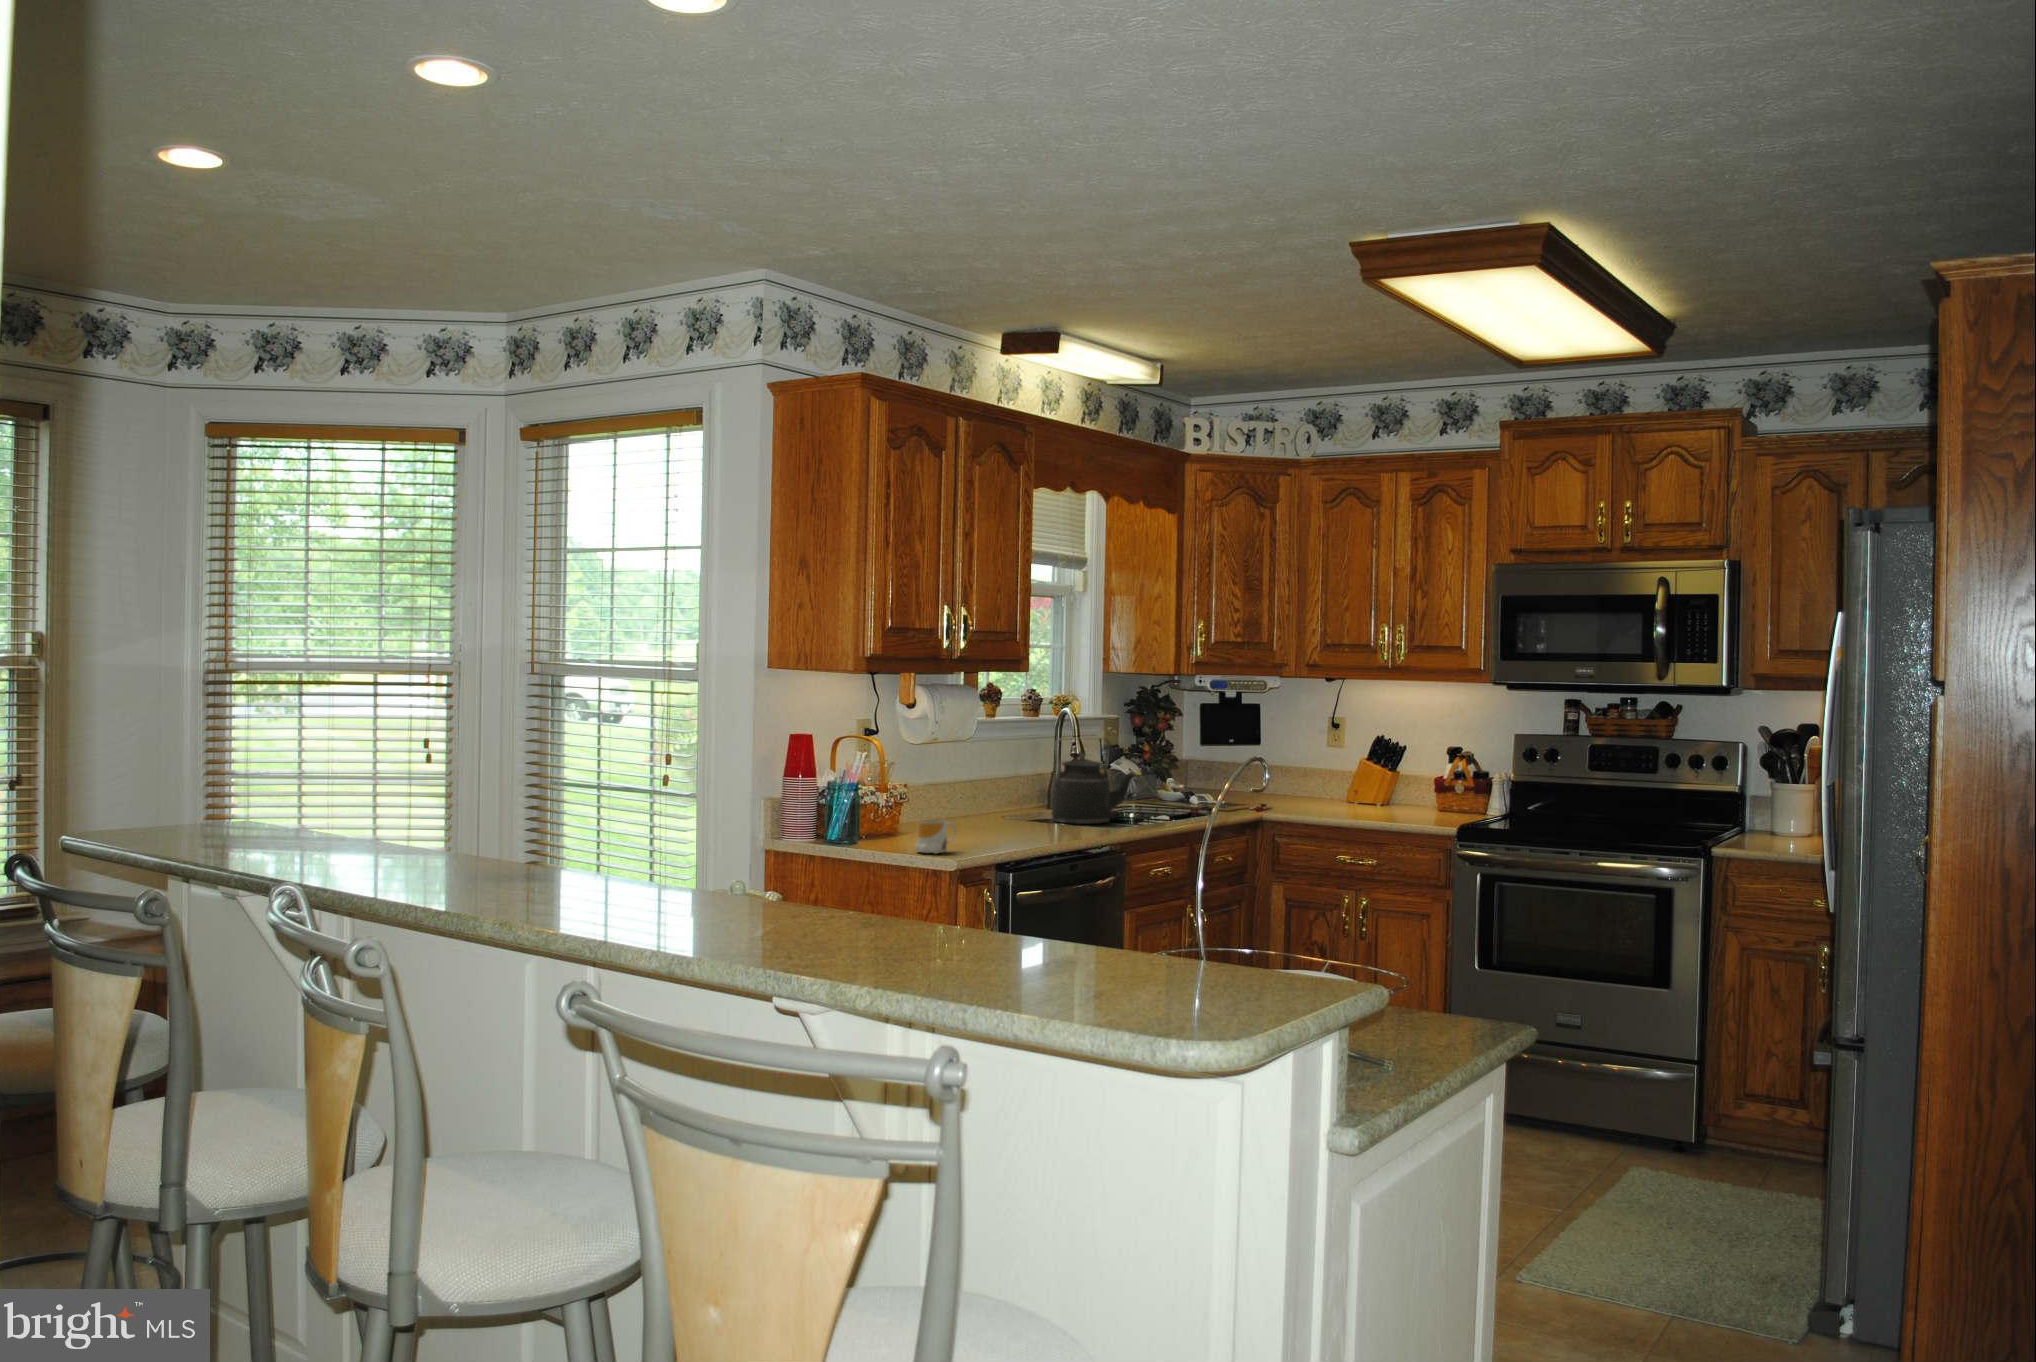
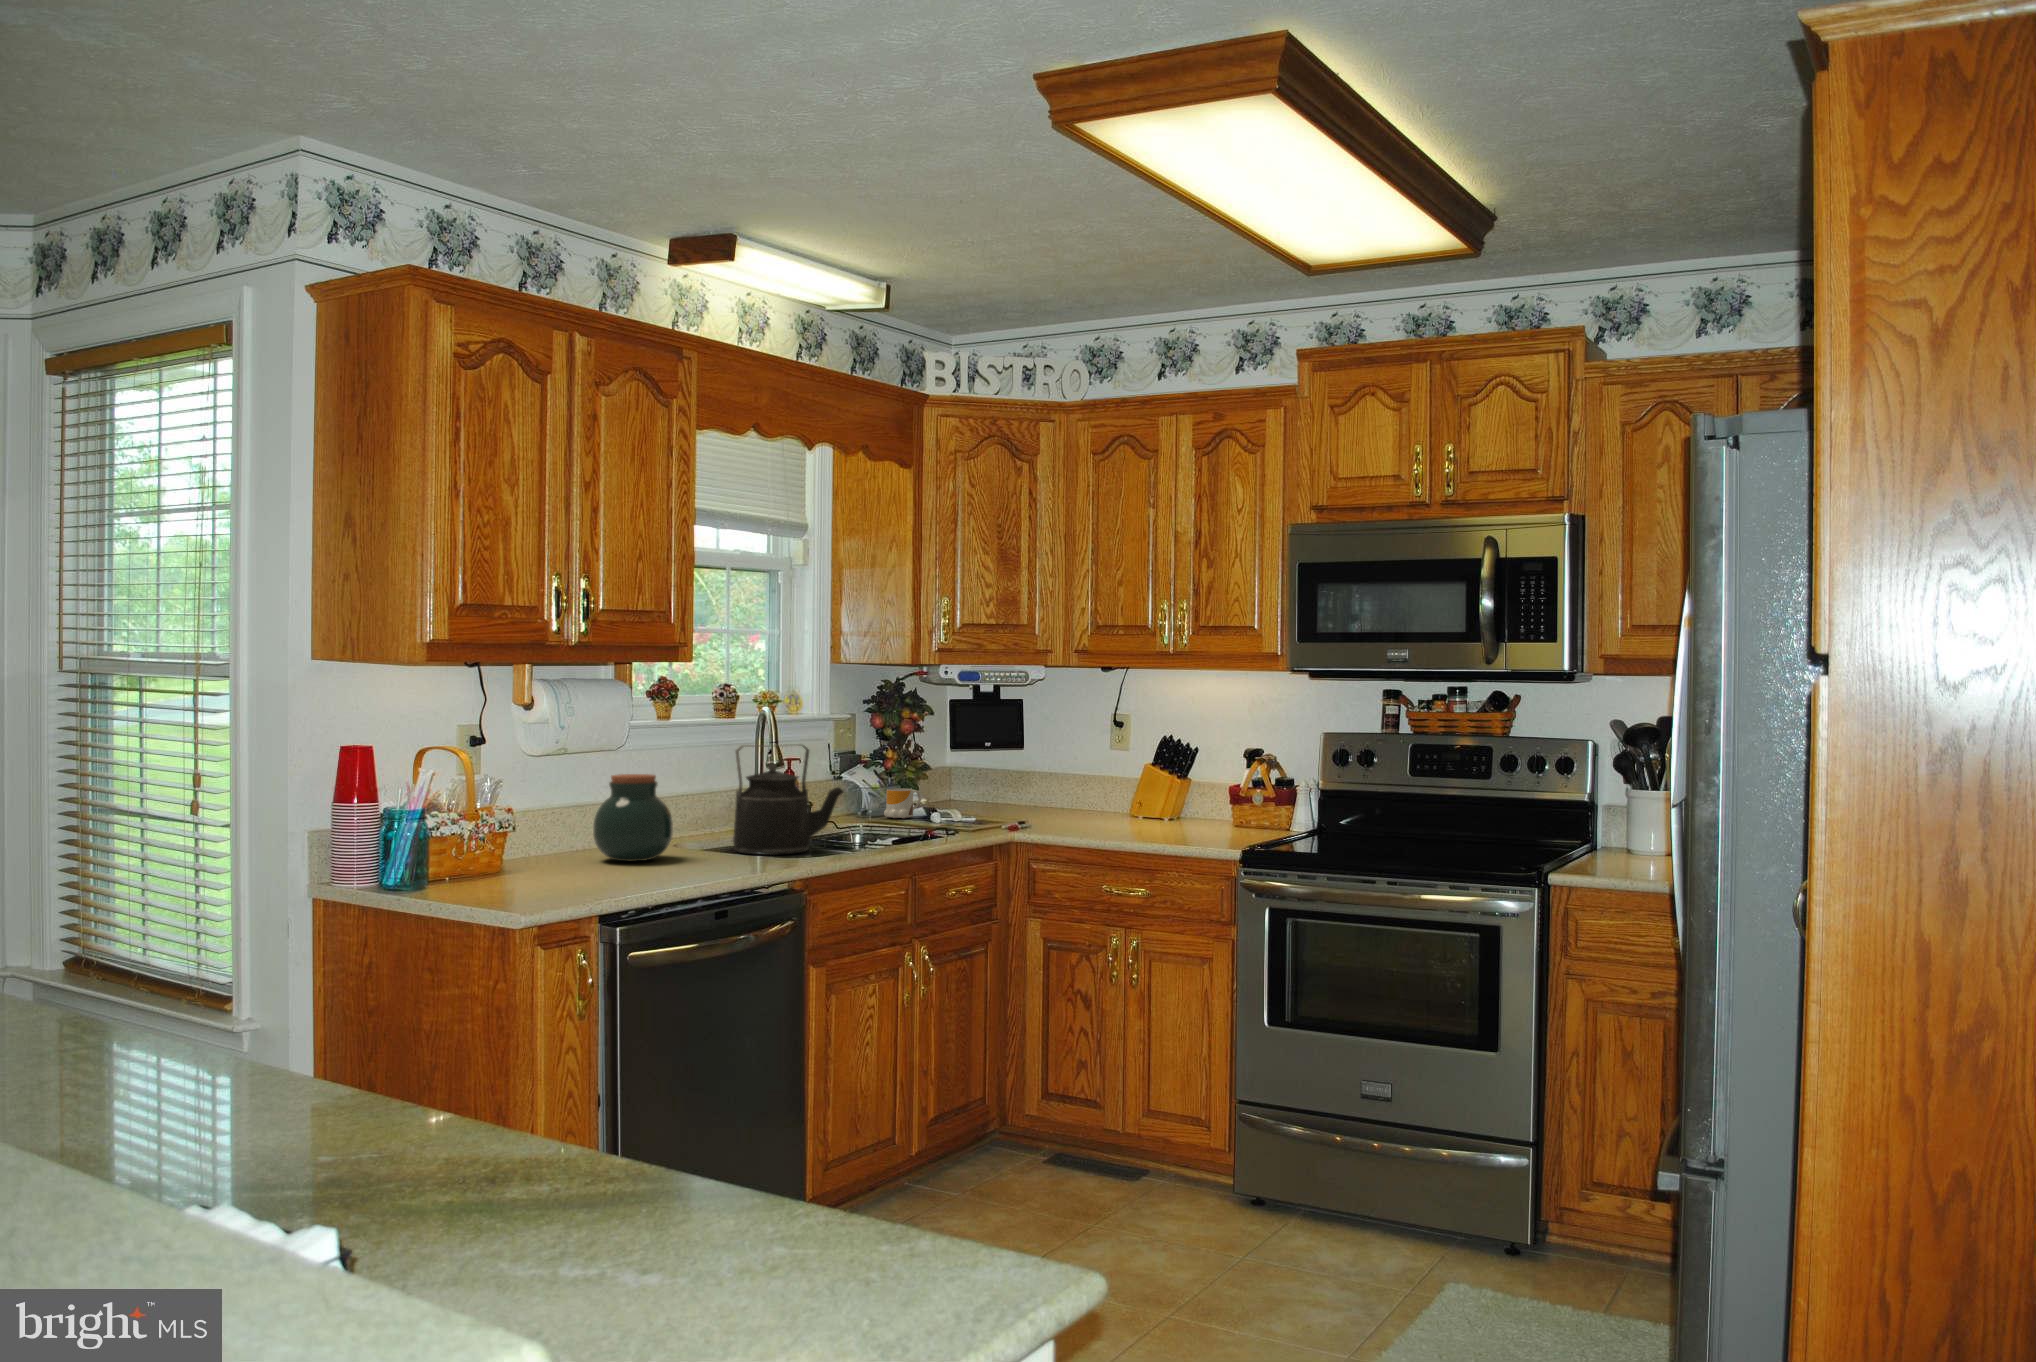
jar: none [952,759,1011,827] -> present [593,774,673,861]
mug: present [915,820,956,854] -> present [884,788,921,818]

